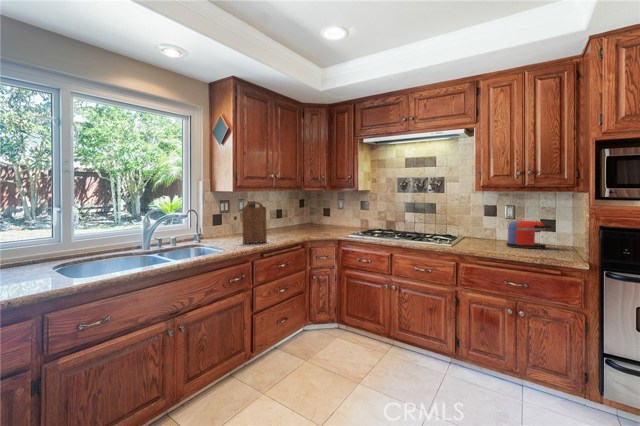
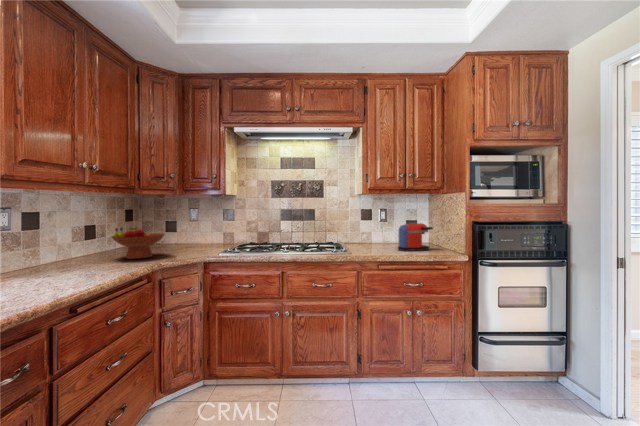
cutting board: present [242,202,267,243] -> none [18,207,80,290]
fruit bowl: none [286,213,316,234] -> present [111,227,165,259]

